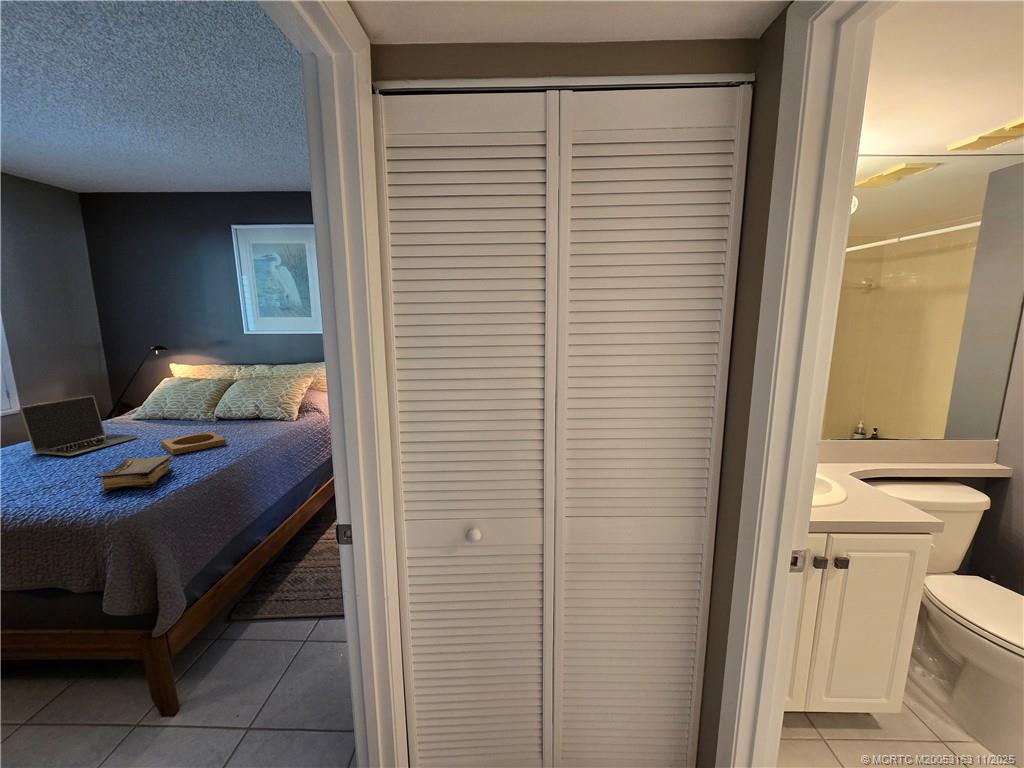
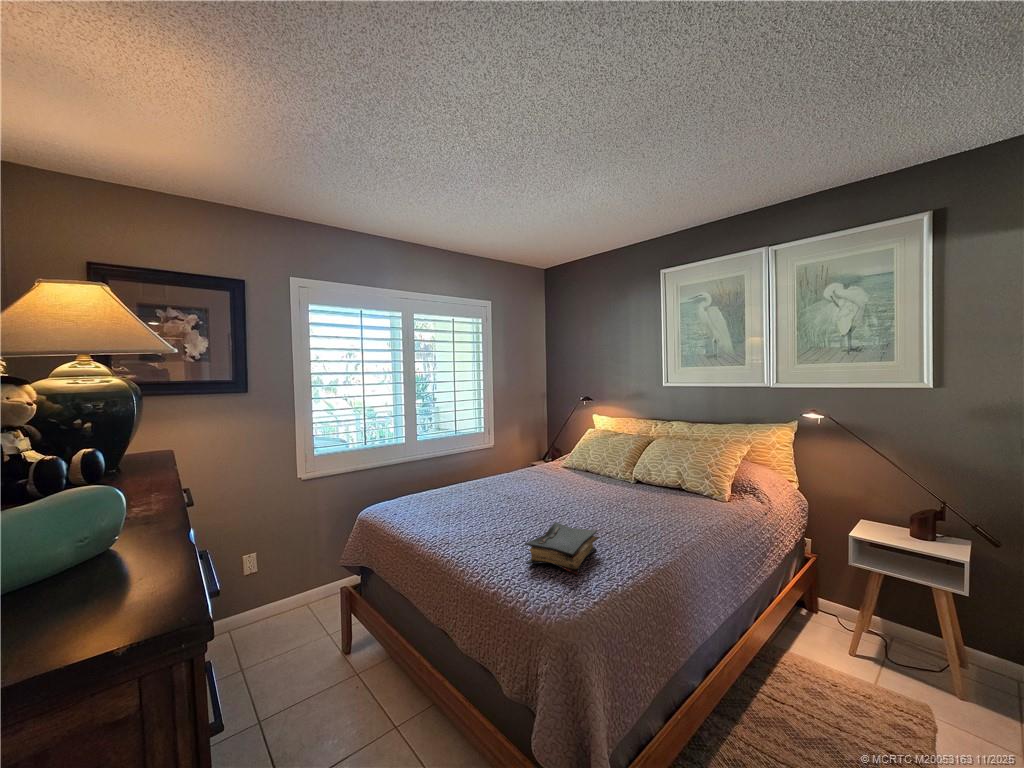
laptop: present [20,395,137,456] -> none [488,441,565,501]
tray: present [161,432,226,455] -> none [585,499,650,524]

